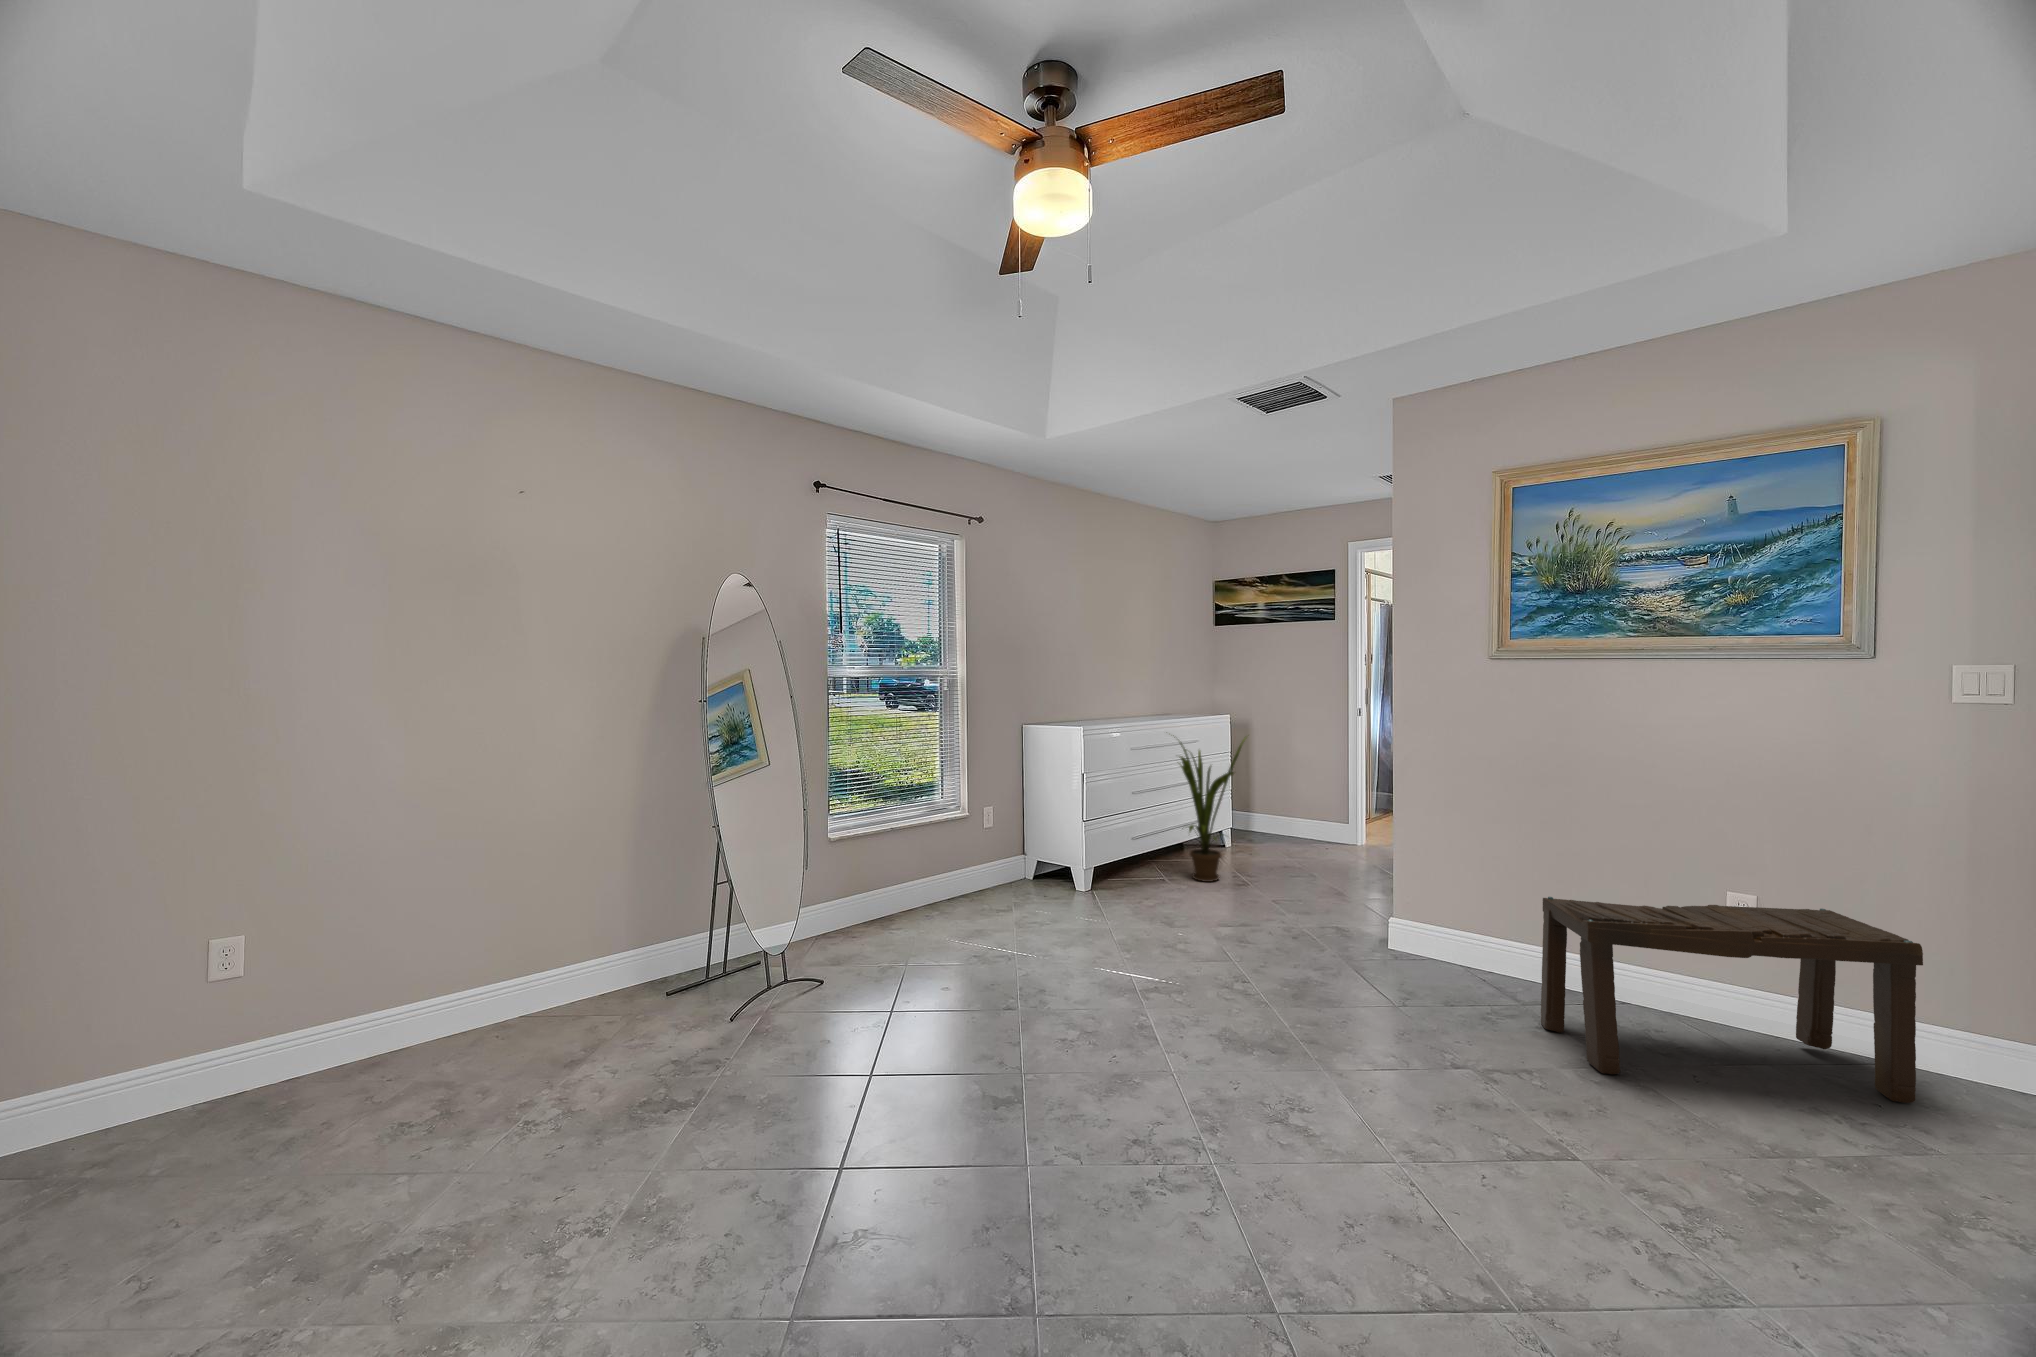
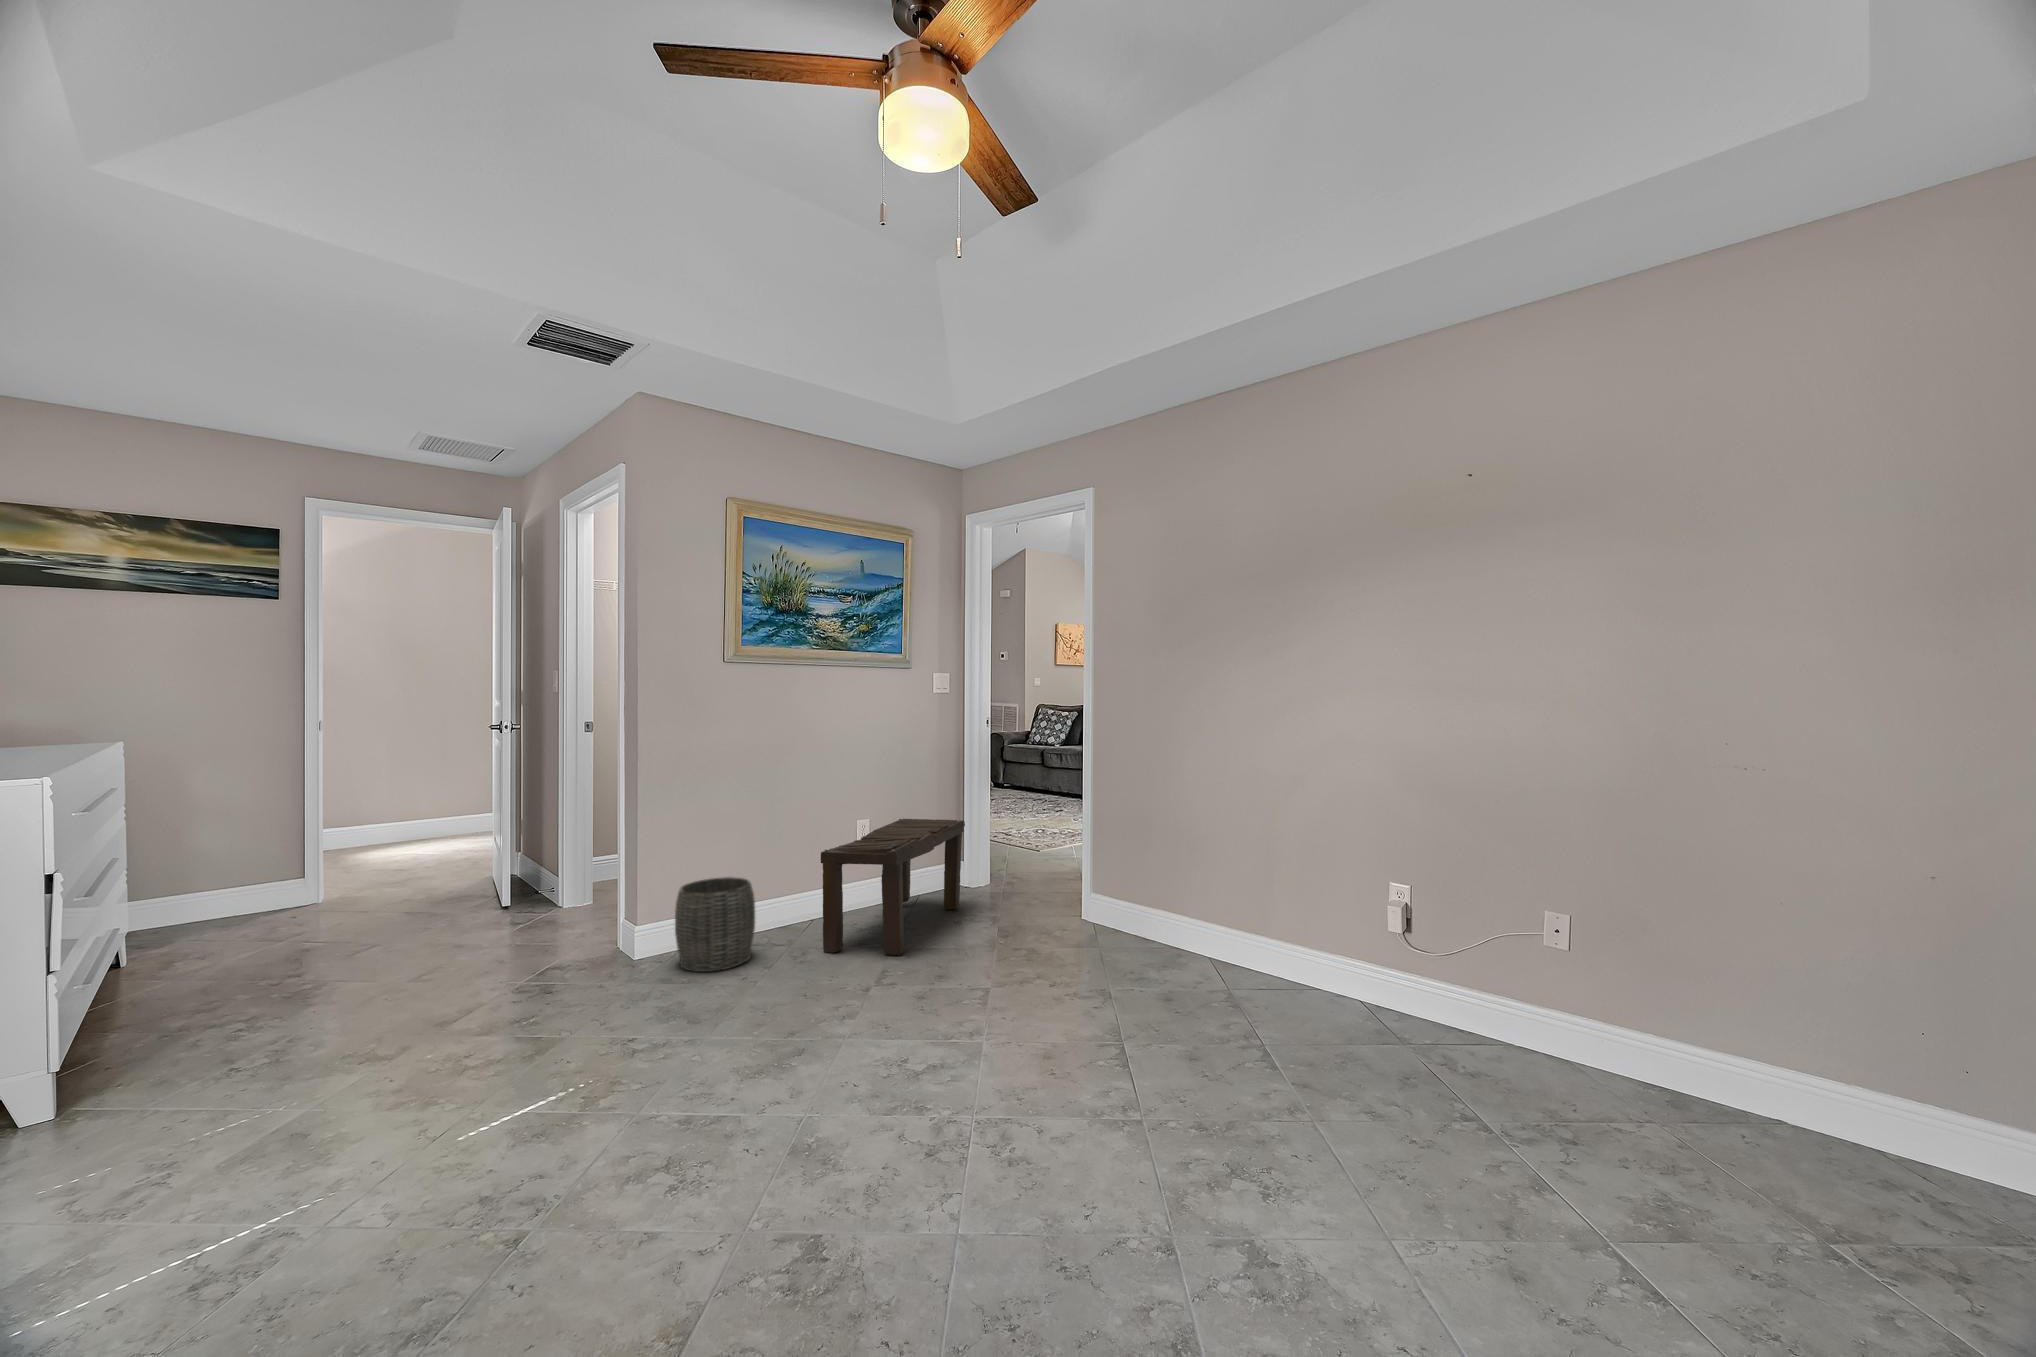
house plant: present [1180,738,1246,882] -> none [99,764,303,1023]
woven basket: none [1398,888,1488,990] -> present [675,877,755,972]

